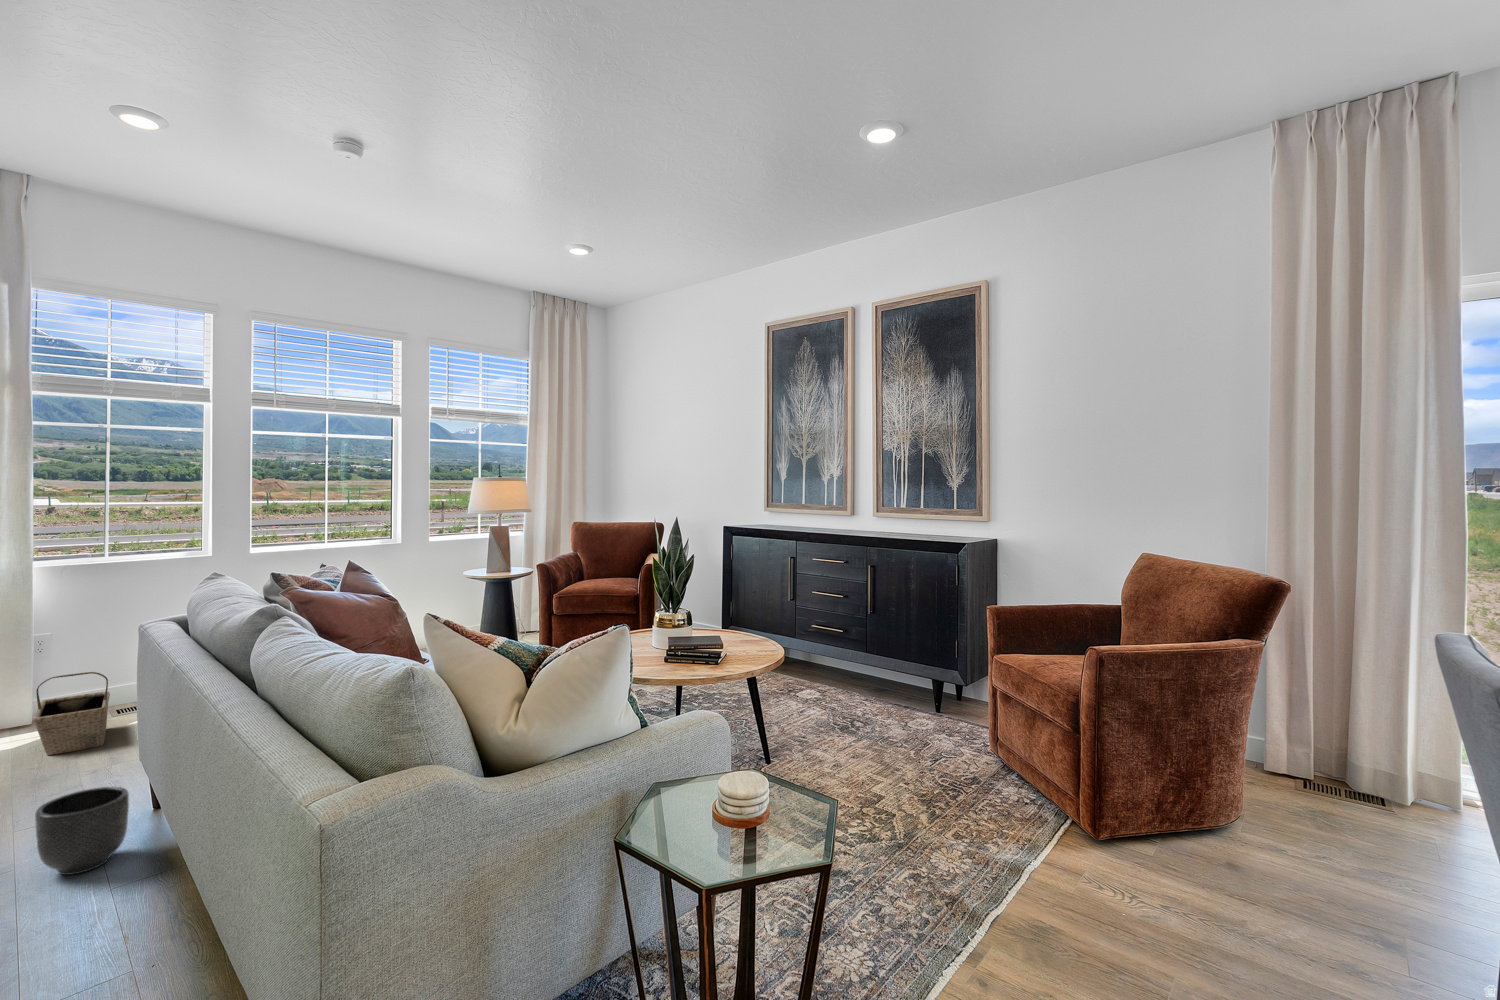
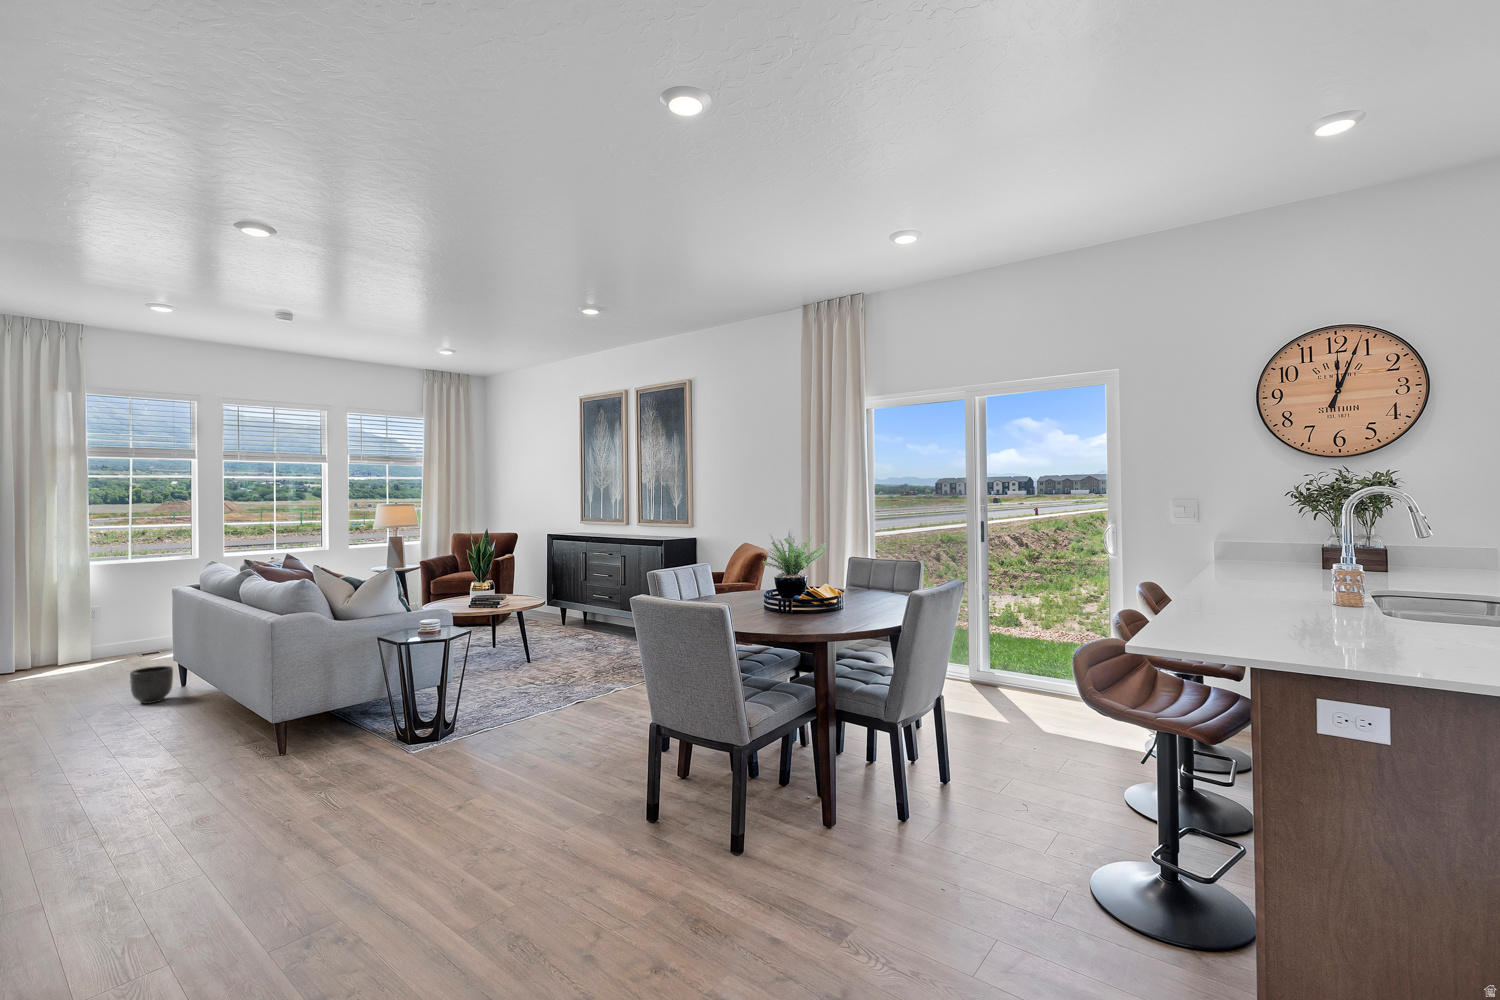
basket: present [33,672,110,755] -> none [100,626,141,672]

